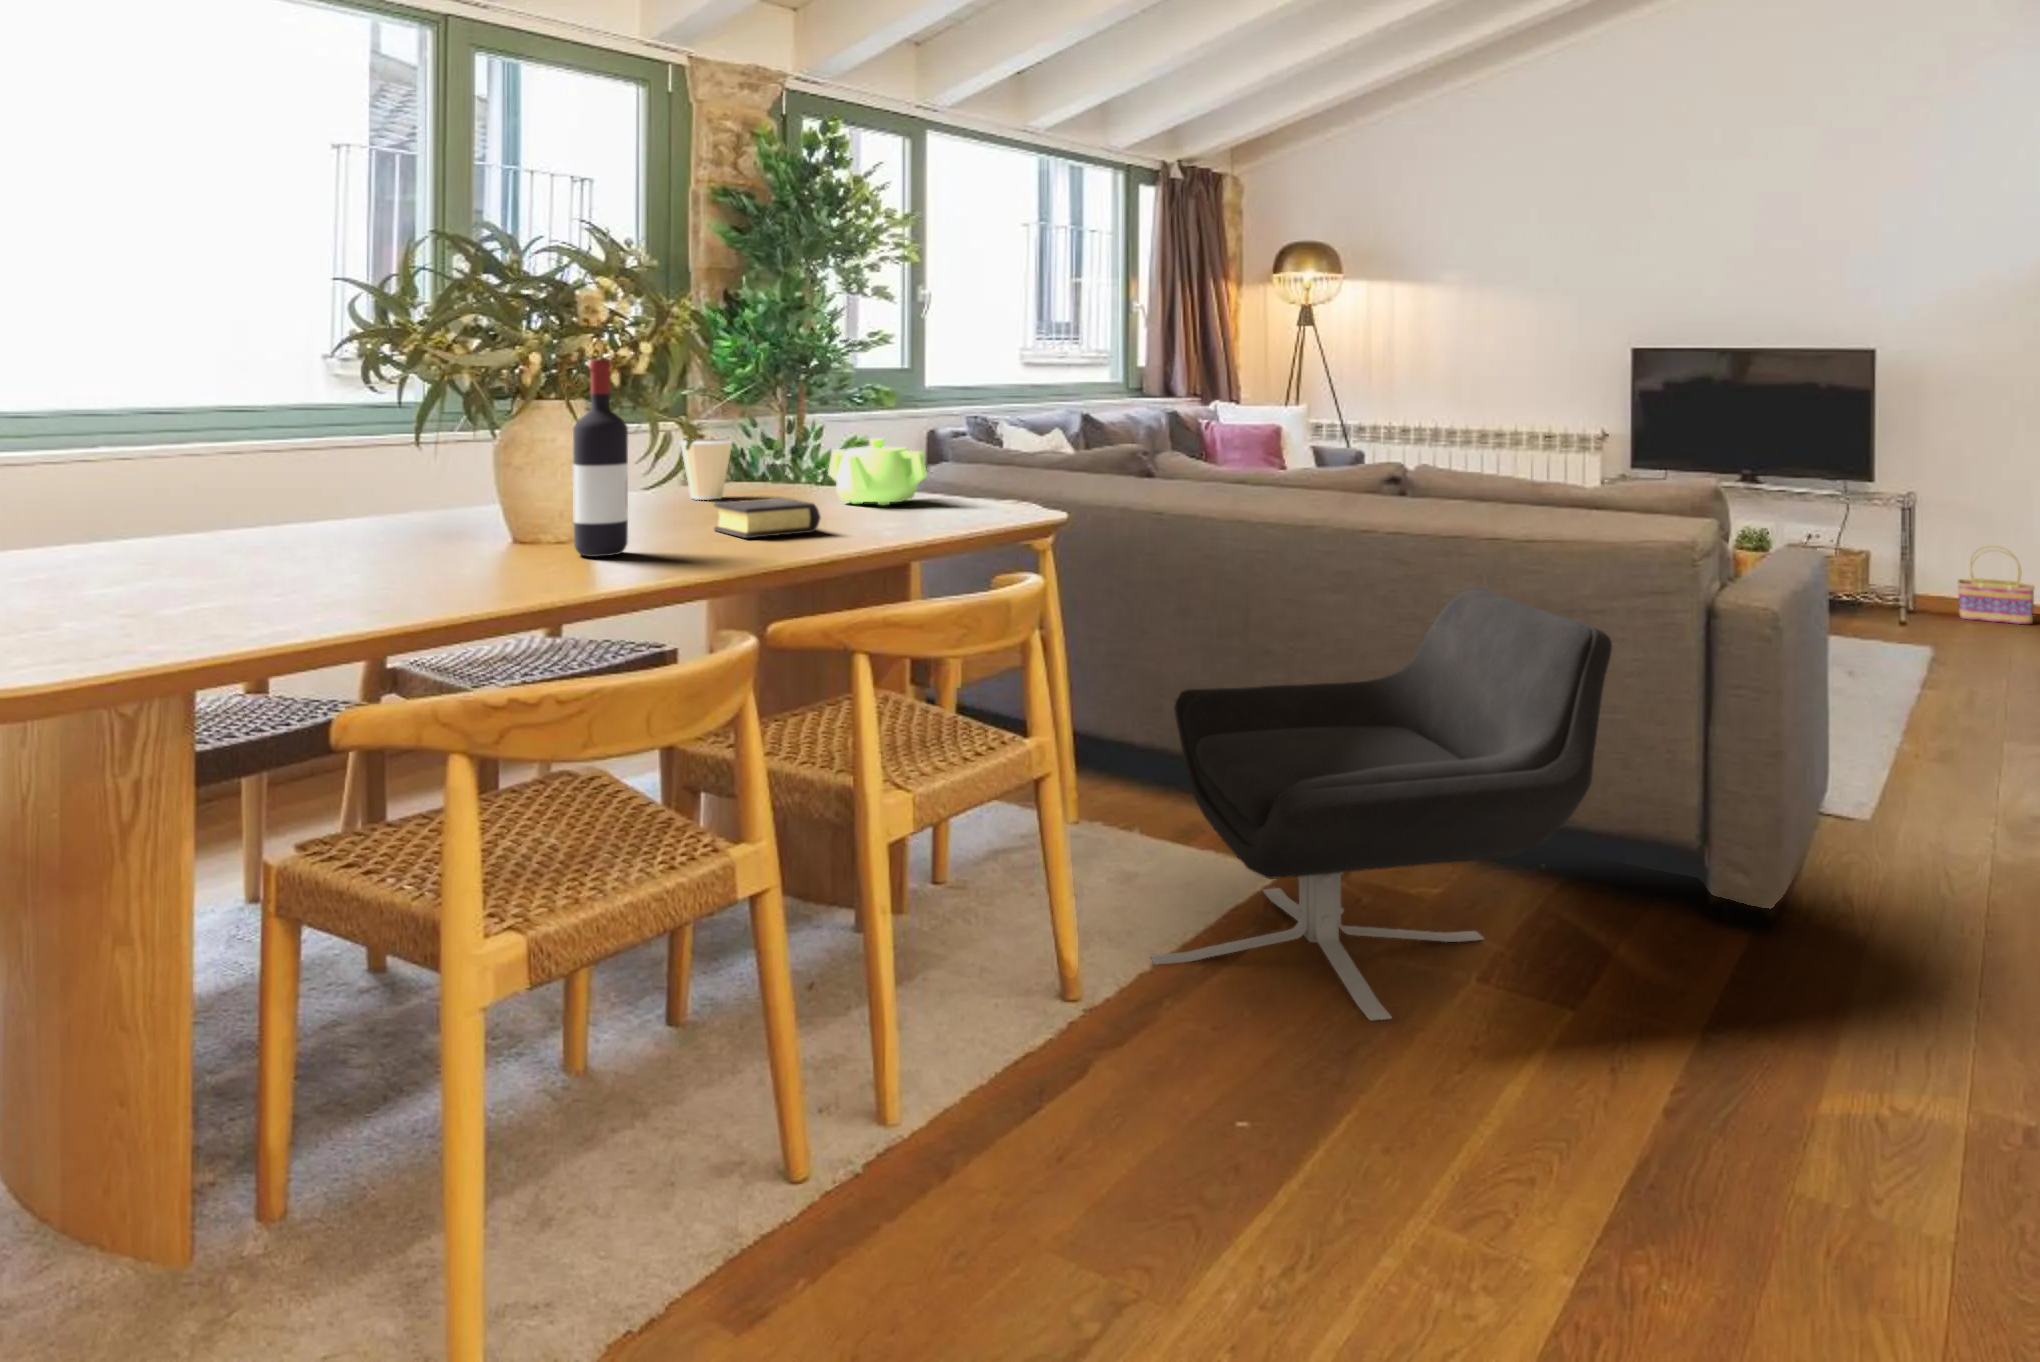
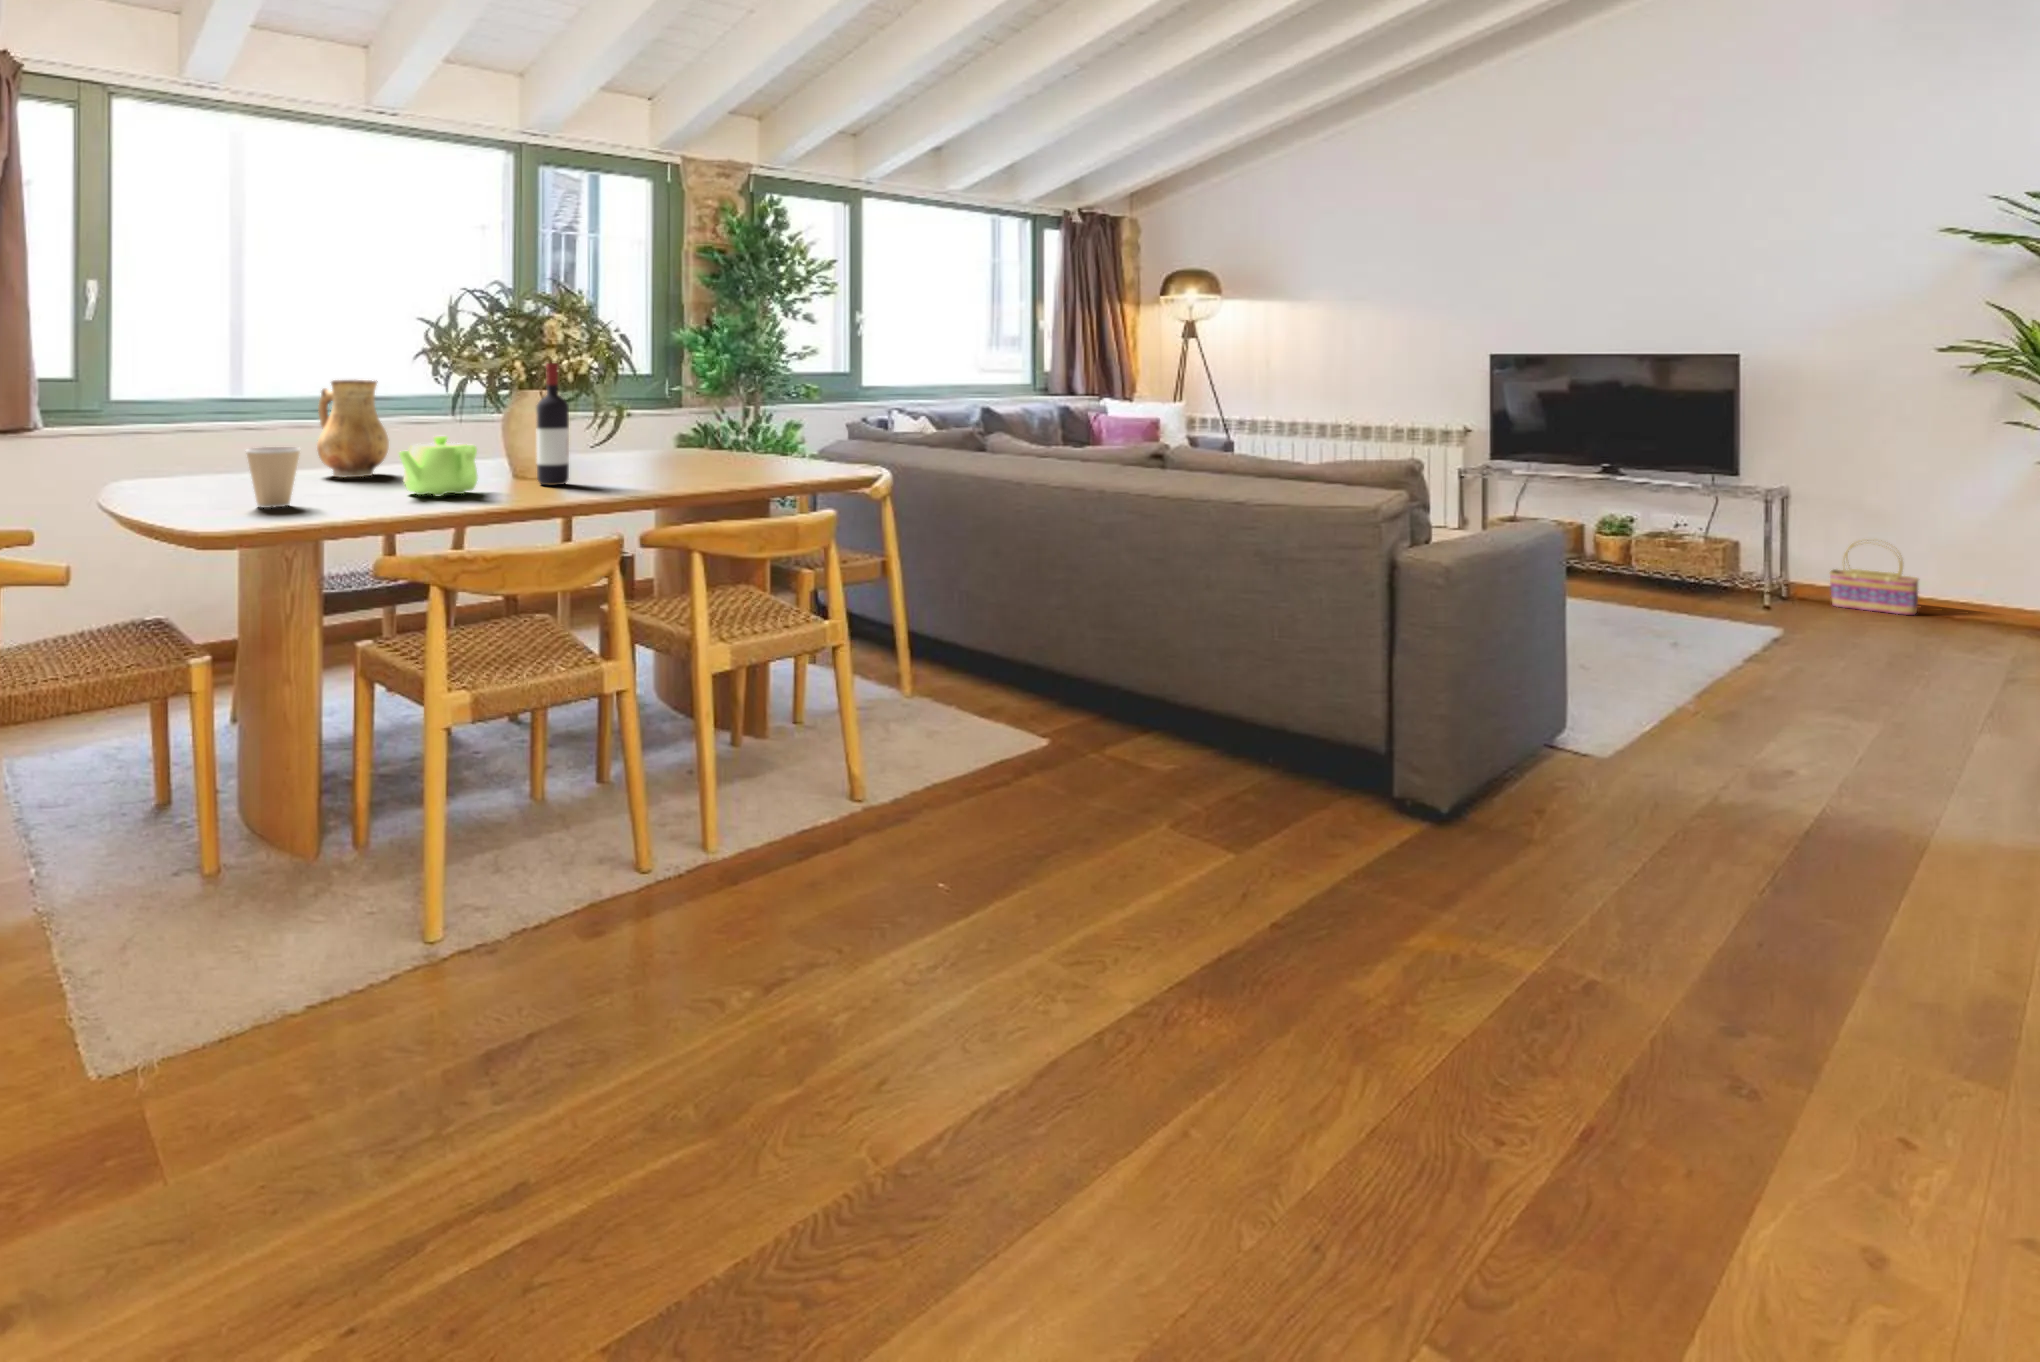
ceramic pitcher: none [156,385,295,555] -> present [317,380,389,477]
teapot: present [828,438,927,505] -> present [399,436,478,496]
coffee cup: present [680,439,733,500] -> present [246,447,300,508]
book: present [714,498,821,538] -> none [634,455,699,479]
lounge chair: present [1151,587,1612,1021] -> none [927,536,1278,842]

